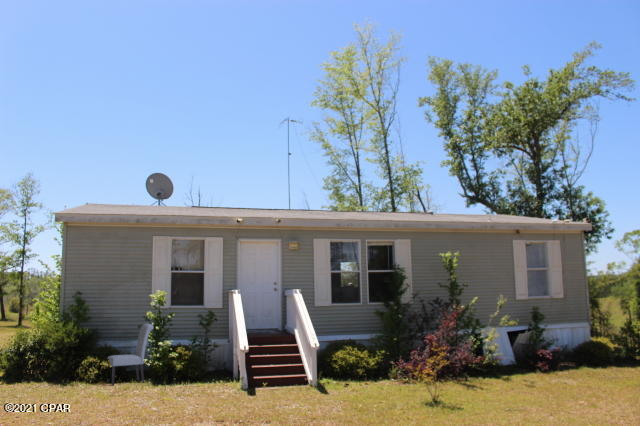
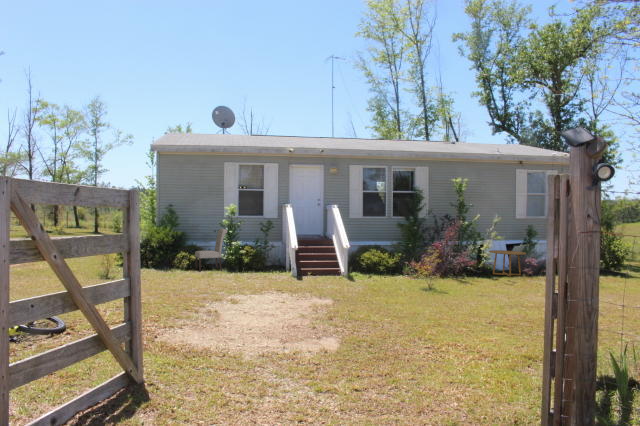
round table: none [491,342,538,376] -> present [489,250,526,277]

